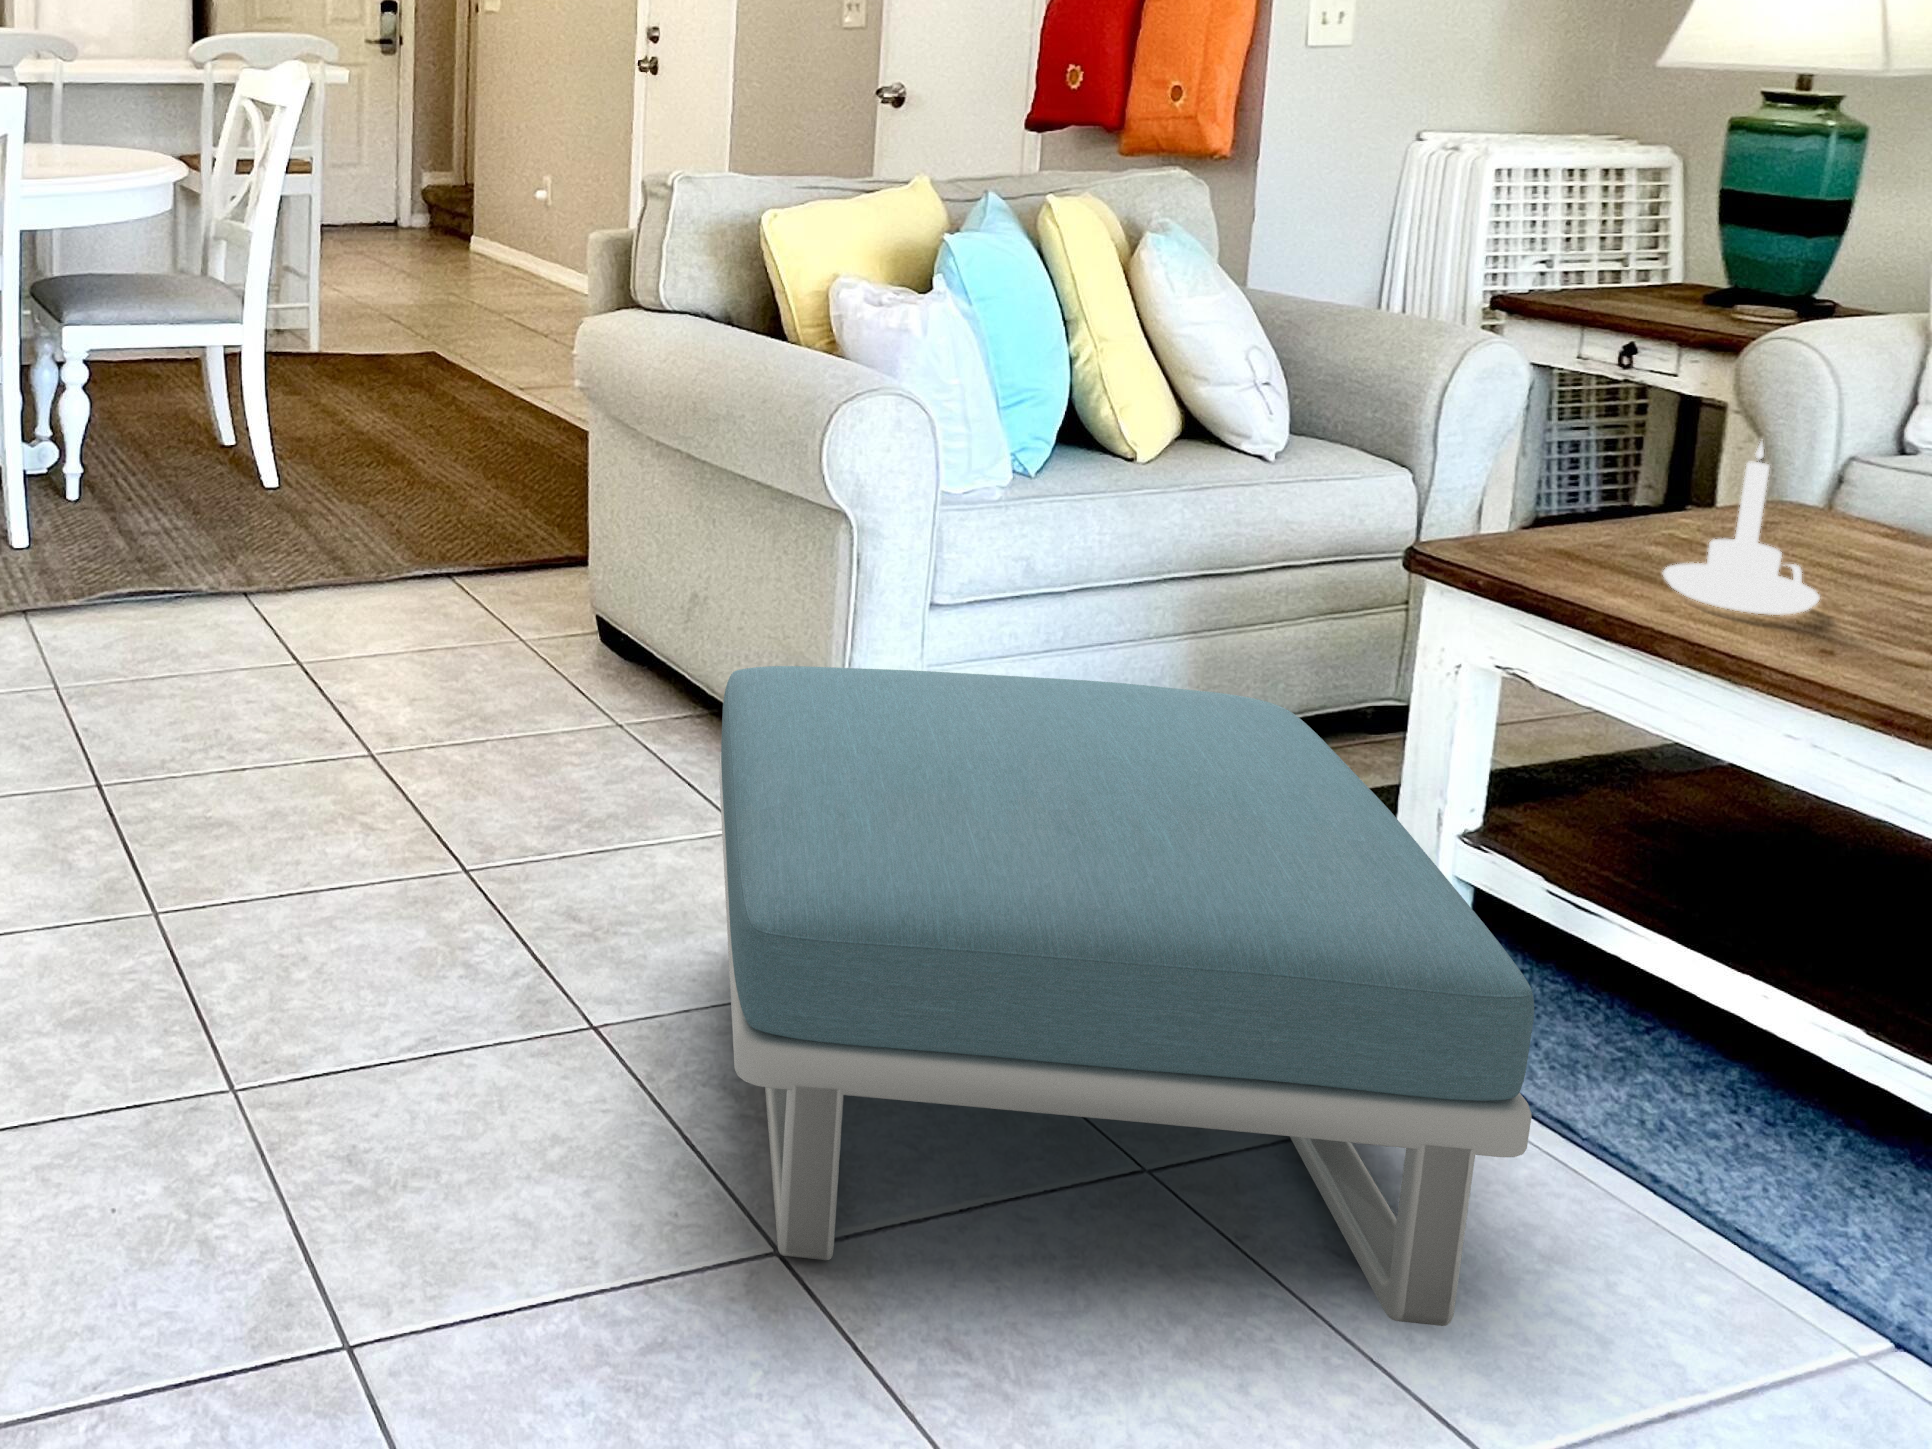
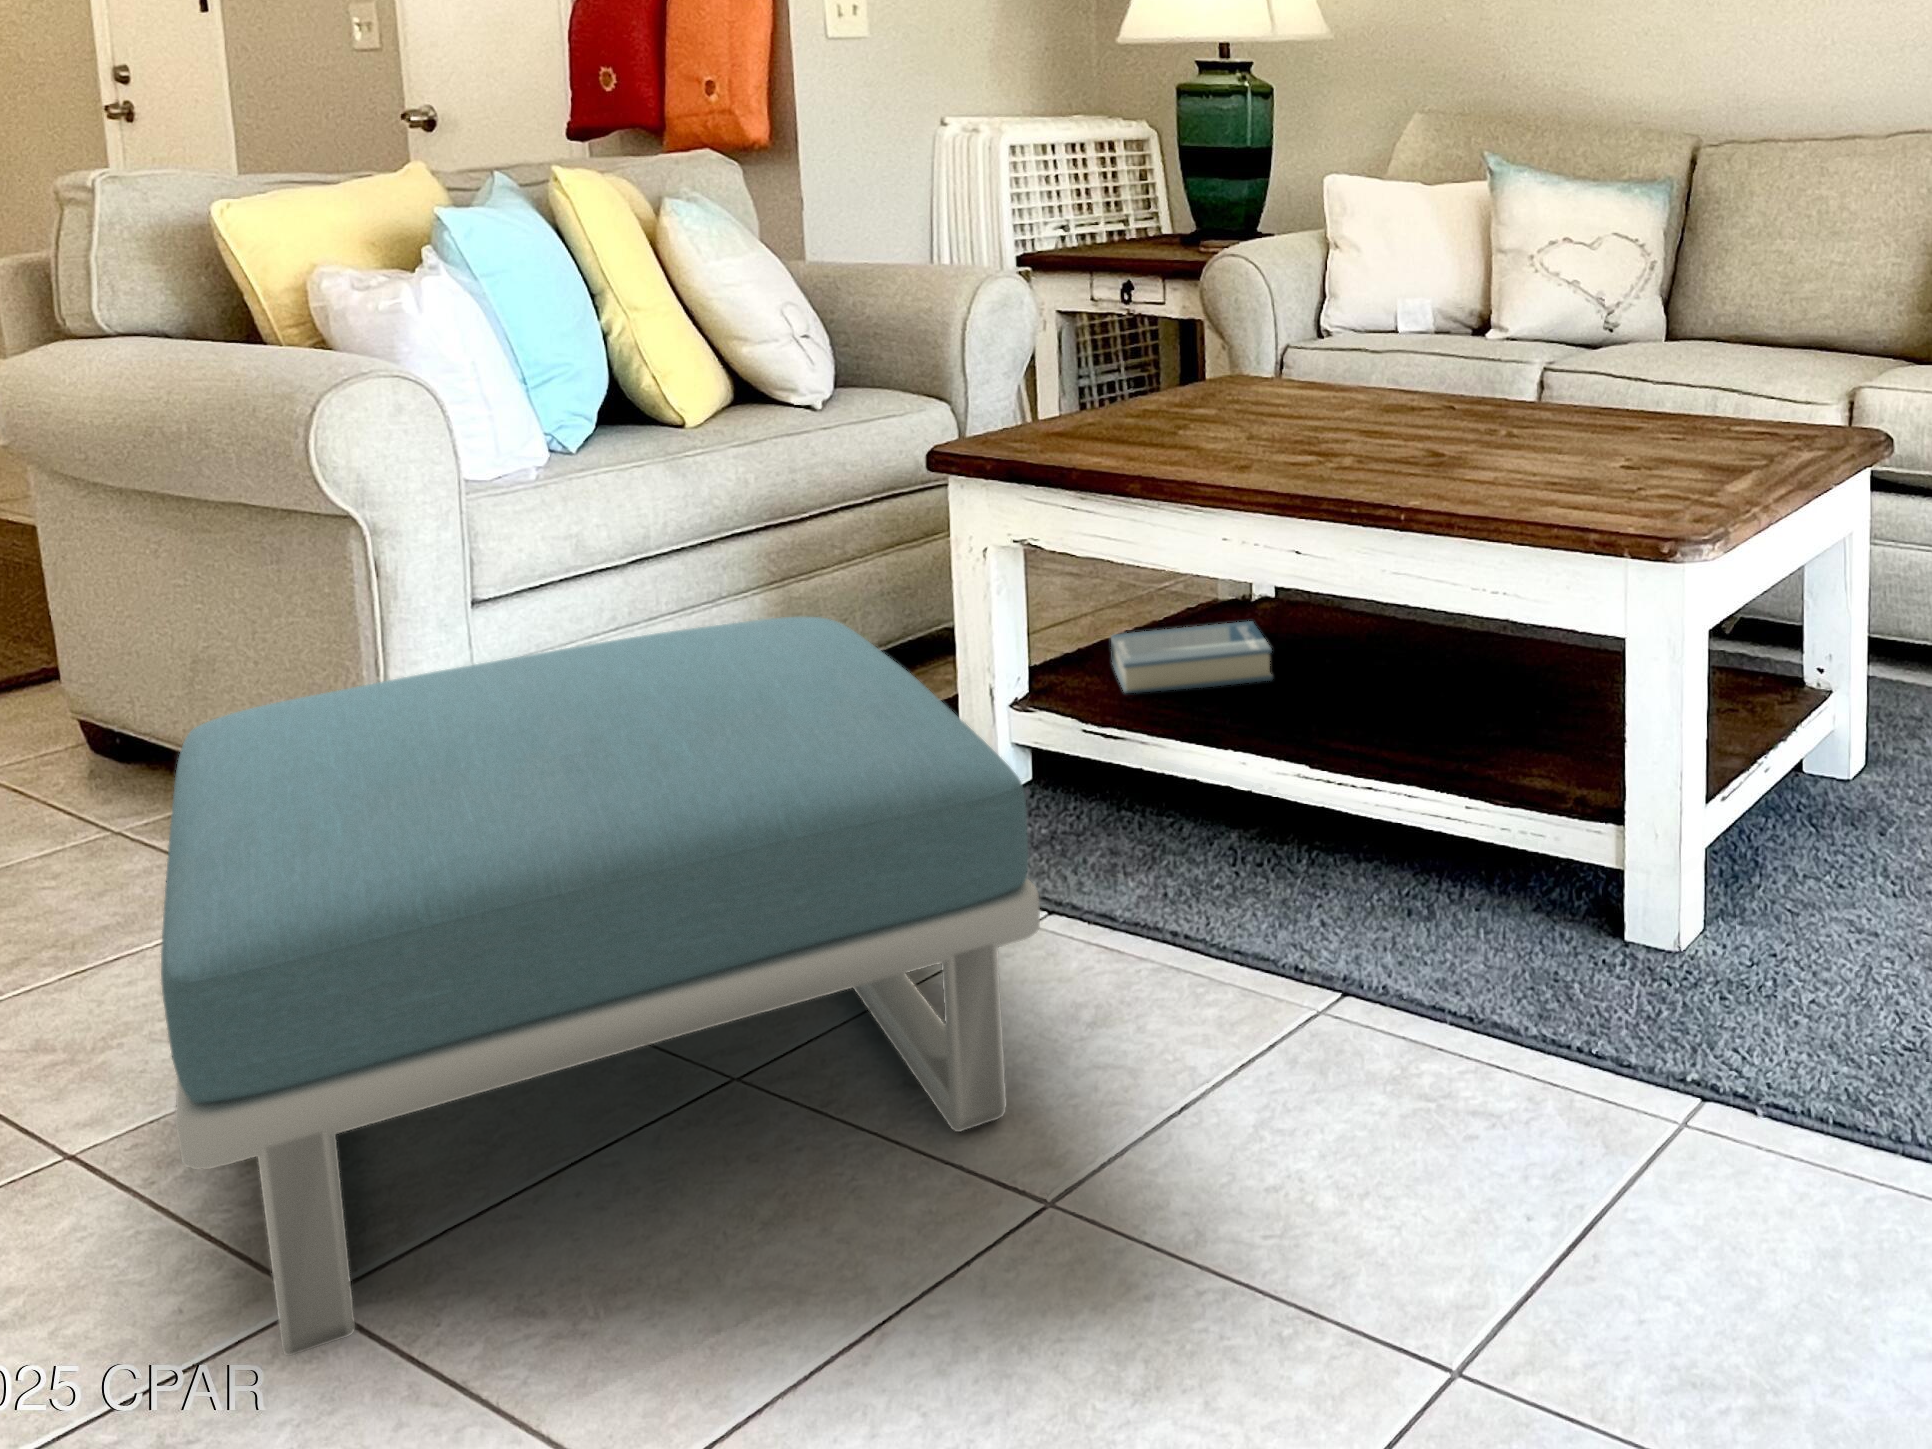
candle holder: present [1663,442,1820,615] -> none [1124,299,1233,446]
hardback book: none [1585,786,1820,904] -> present [1111,621,1272,694]

